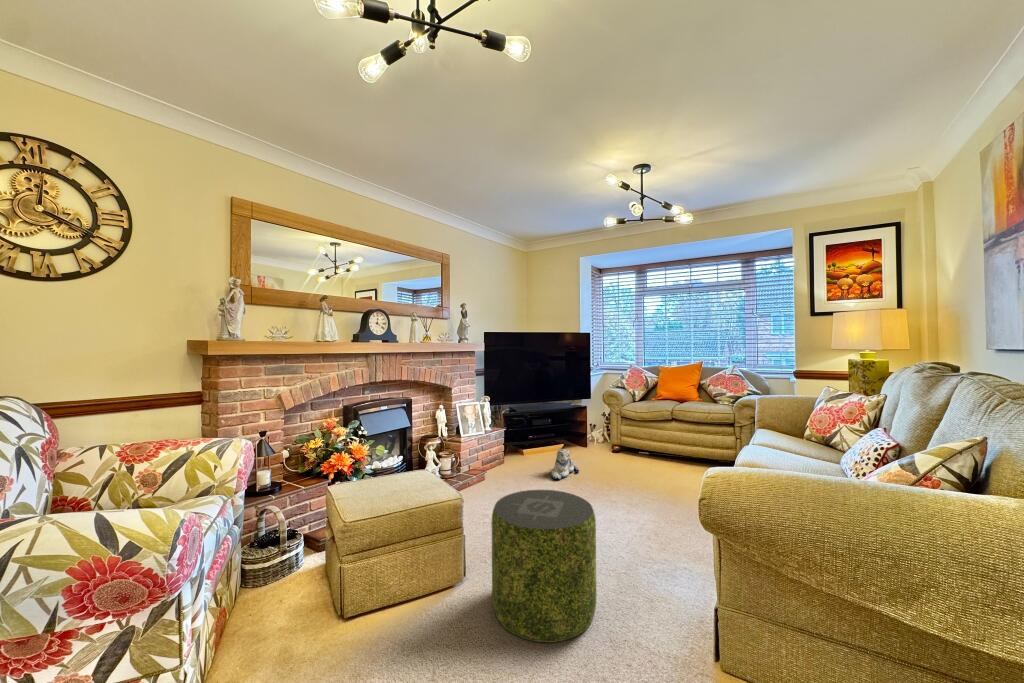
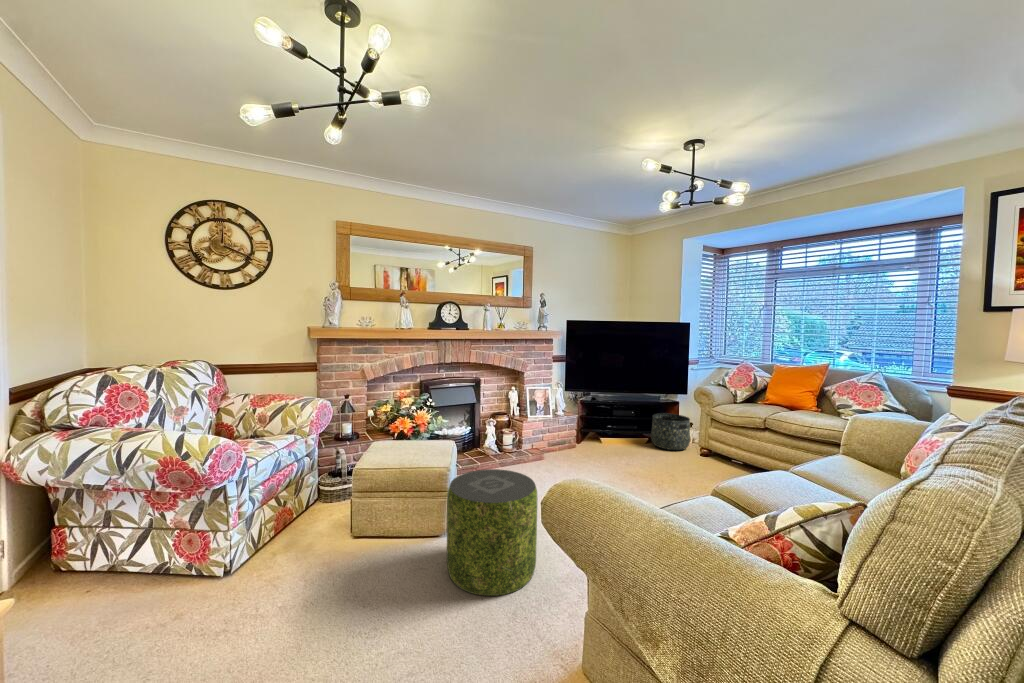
basket: none [566,418,601,451] -> present [651,413,690,450]
plush toy: present [551,449,579,479] -> none [606,442,641,472]

